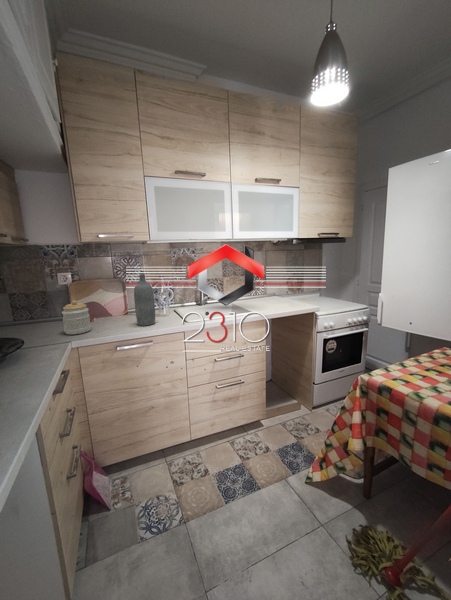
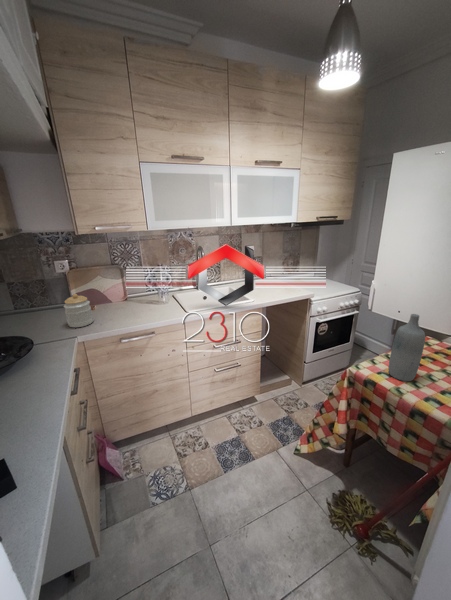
bottle: present [134,274,155,326] -> present [388,314,425,381]

